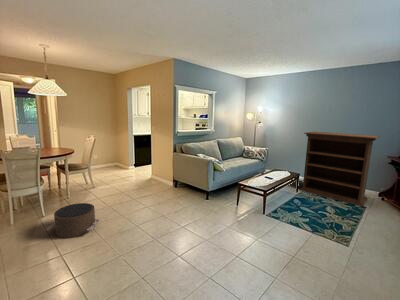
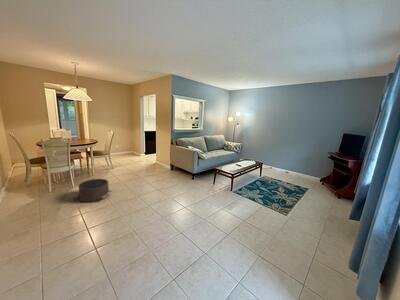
bookshelf: present [300,132,379,206] -> none [263,132,322,188]

